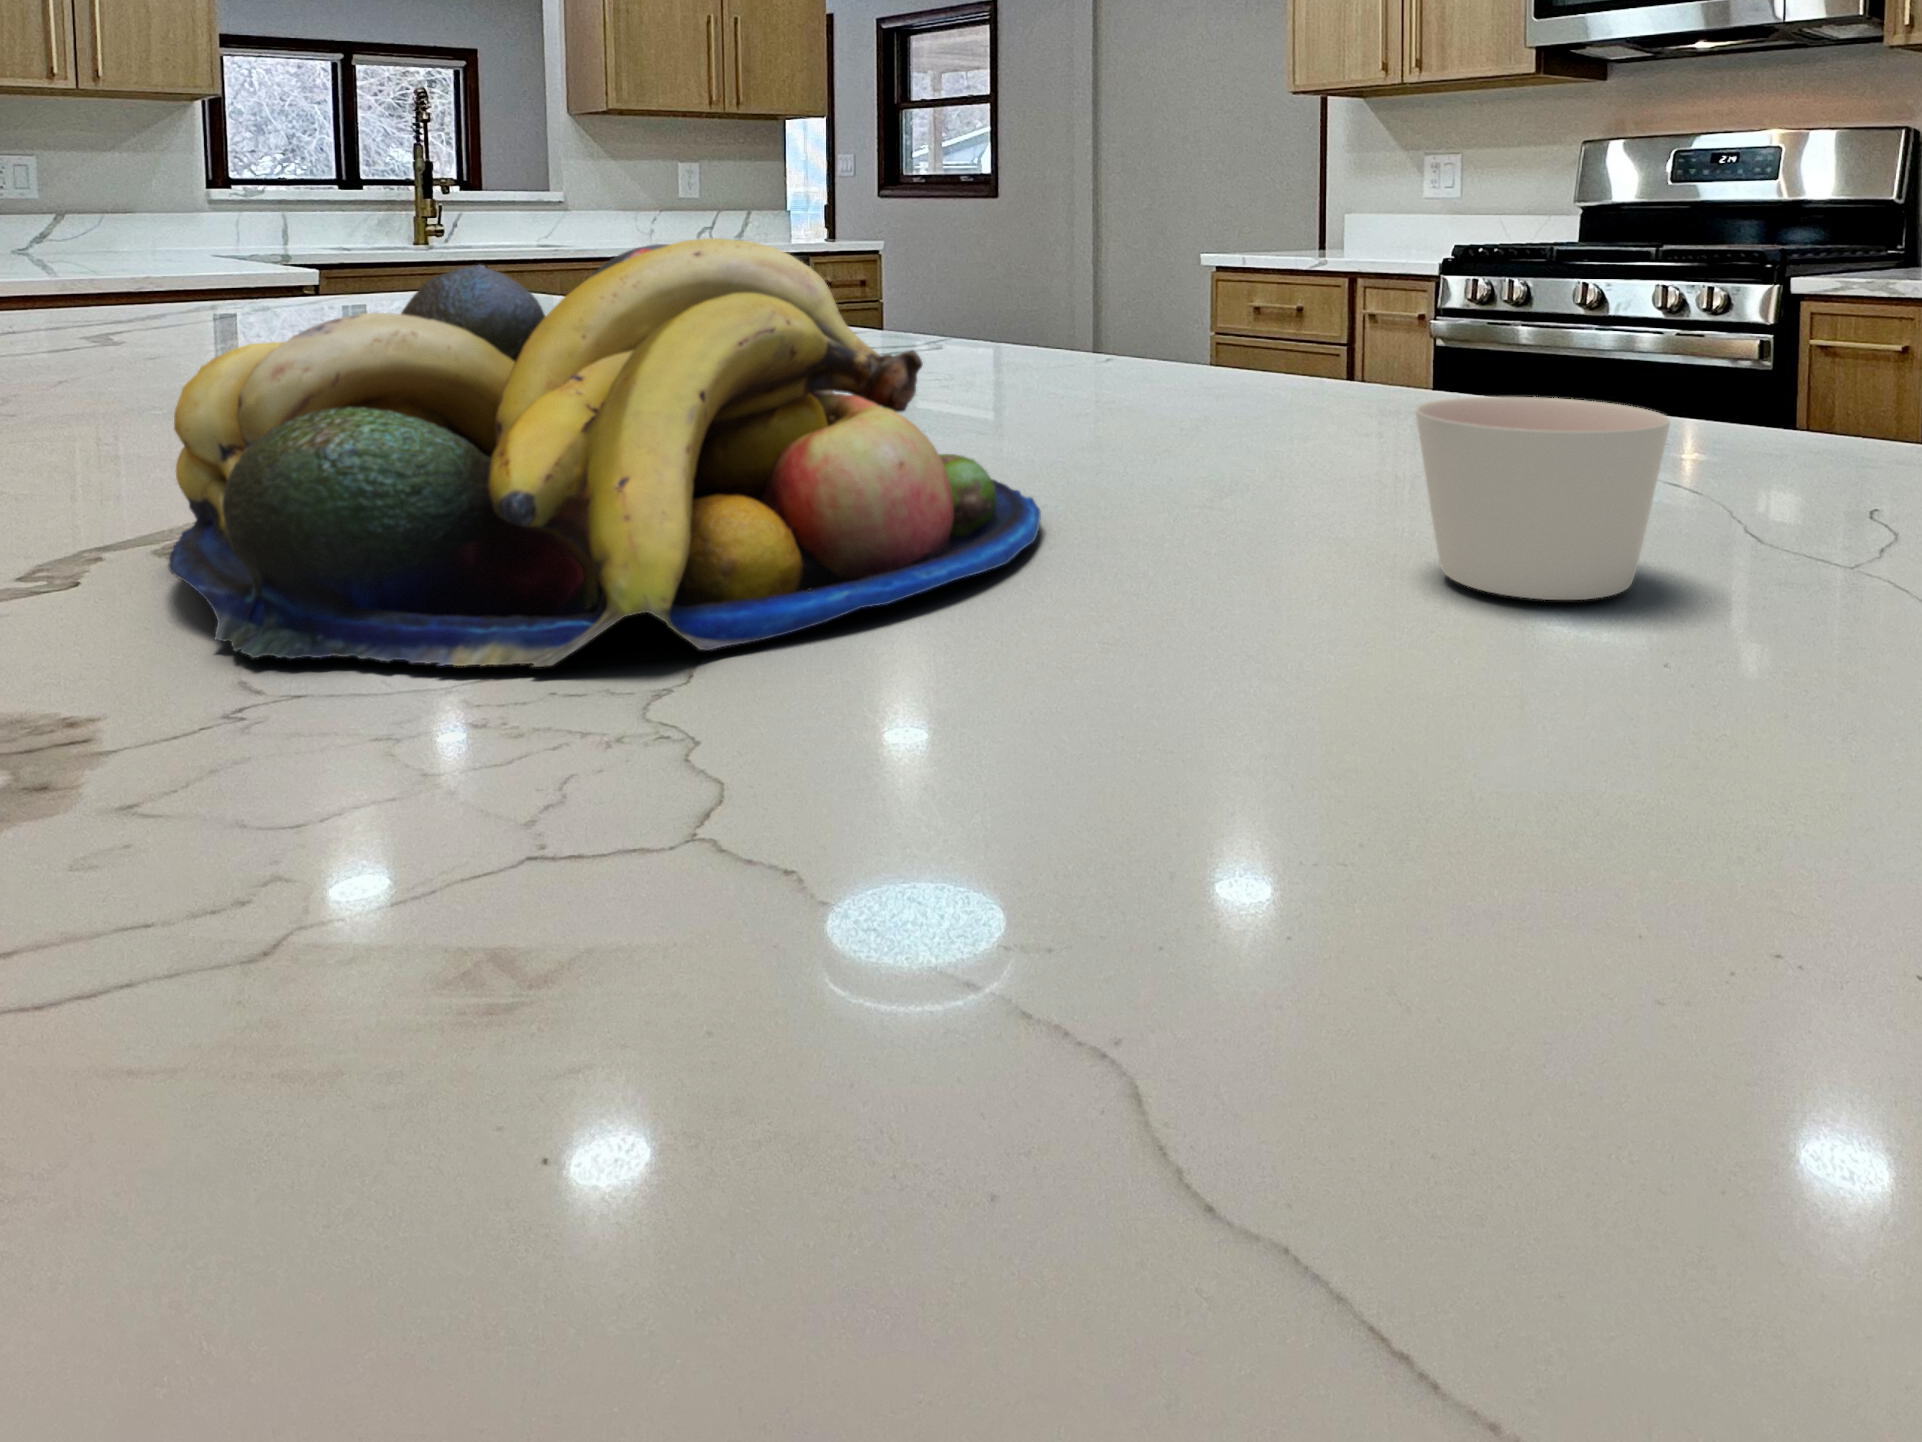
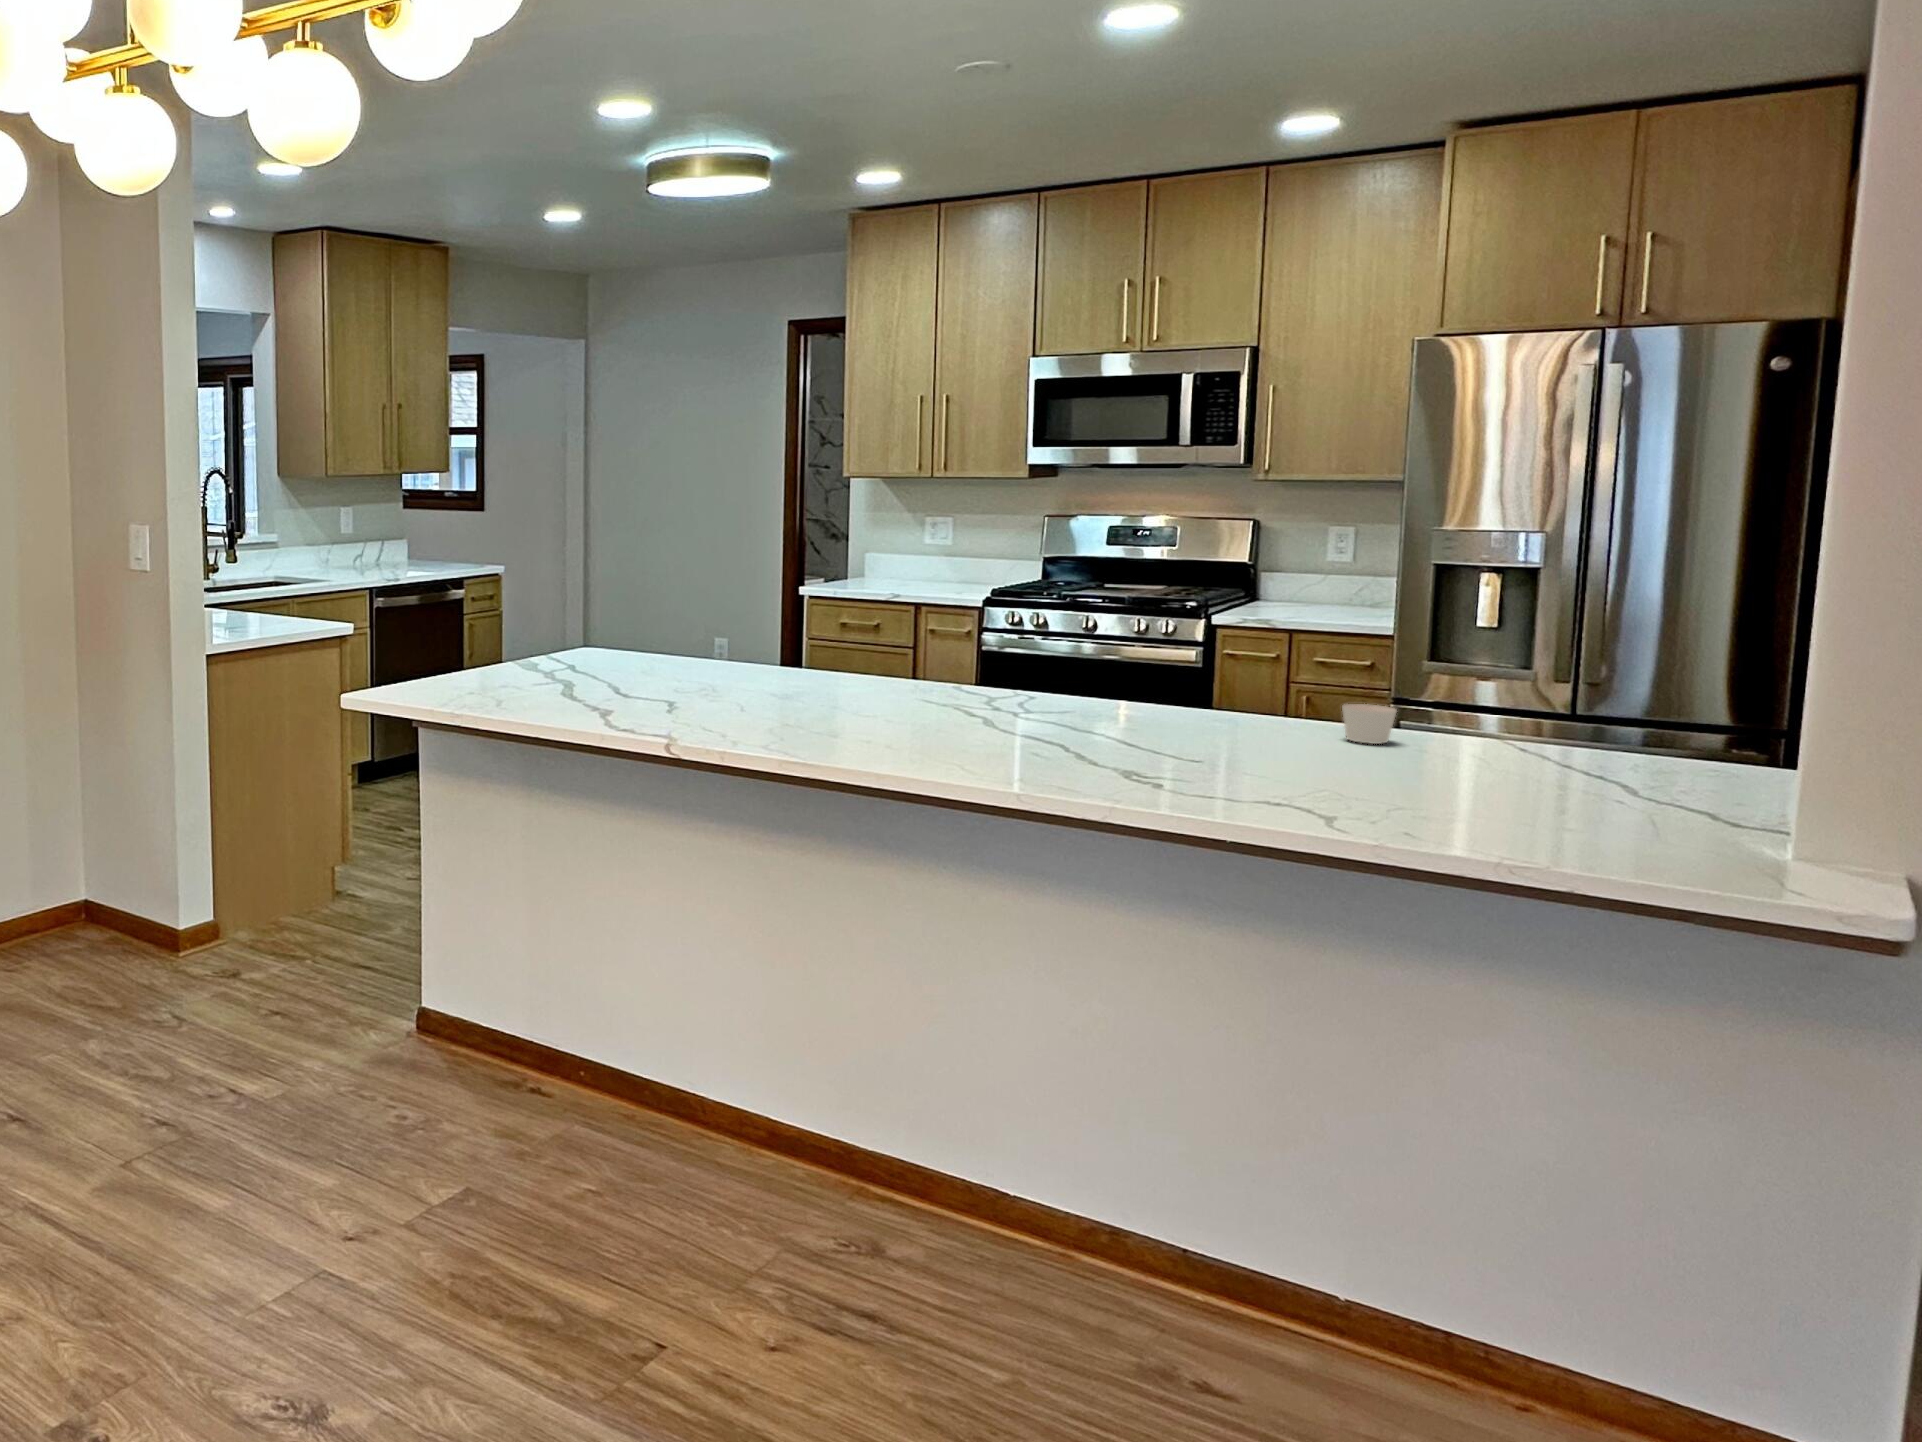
fruit bowl: present [169,238,1041,667] -> none [1071,667,1270,756]

